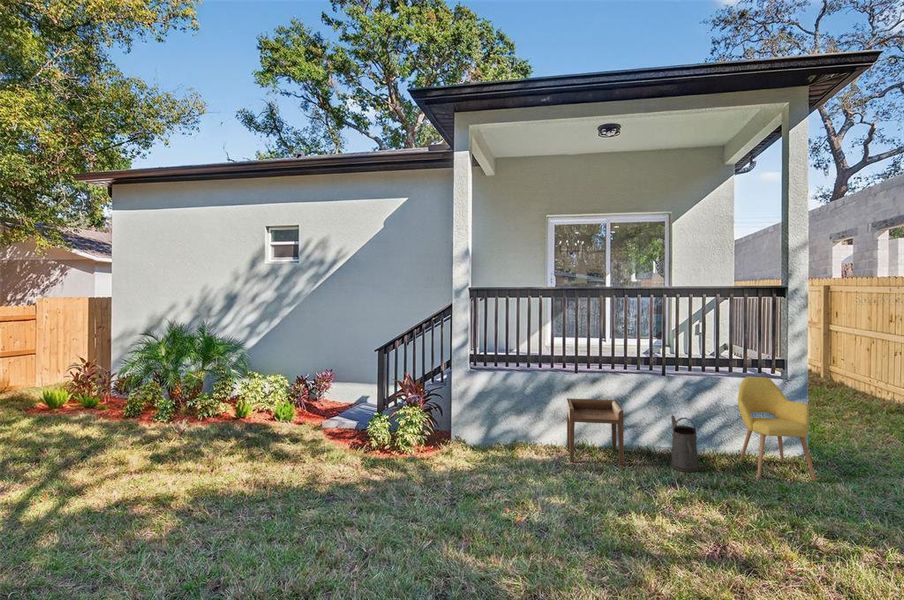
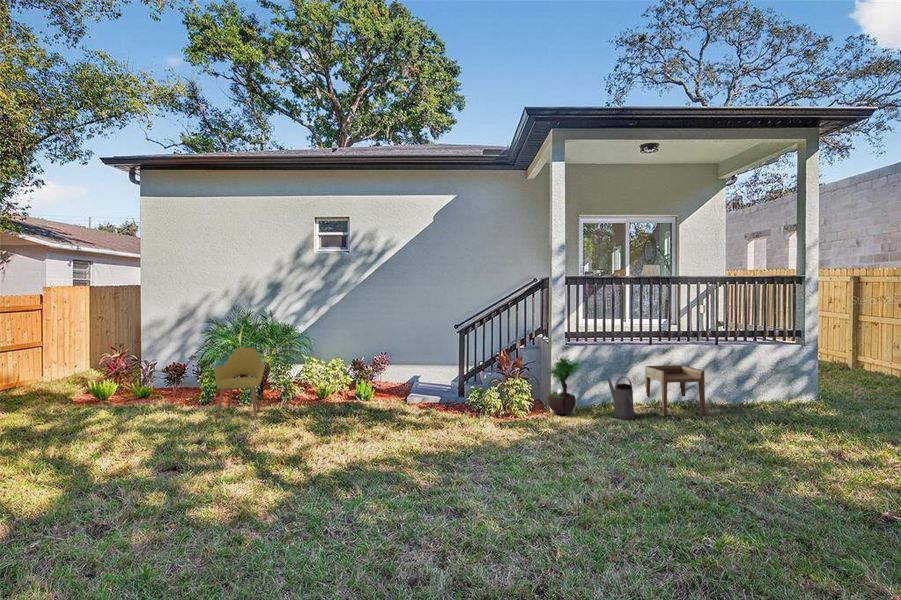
chair: present [738,377,816,481] -> present [214,348,265,422]
potted tree: none [434,379,476,449] -> present [548,356,581,414]
watering can: present [670,415,699,472] -> present [607,377,635,419]

